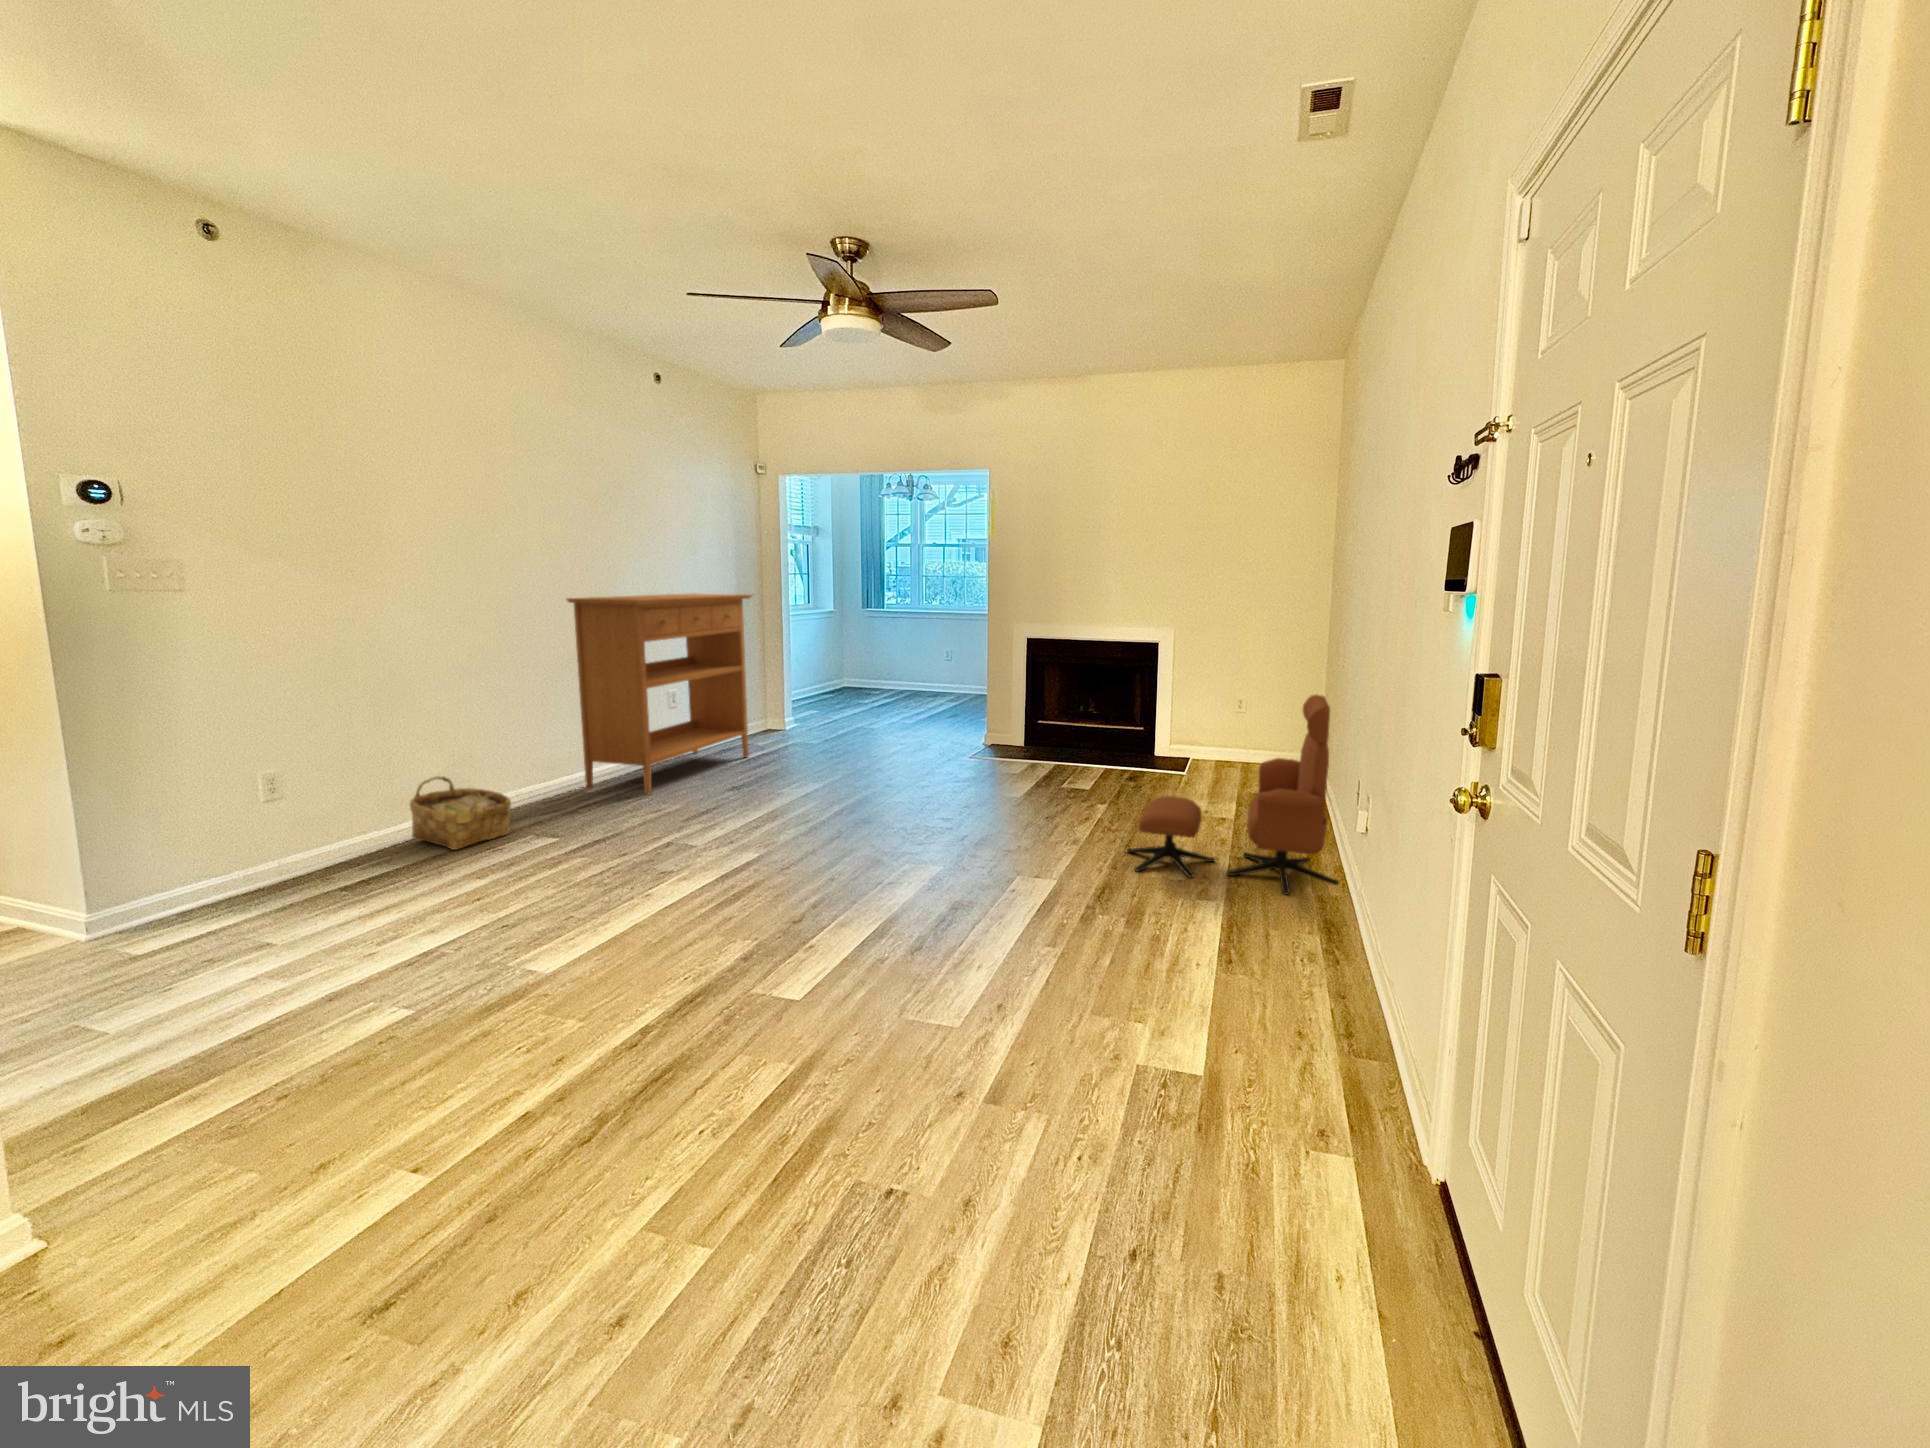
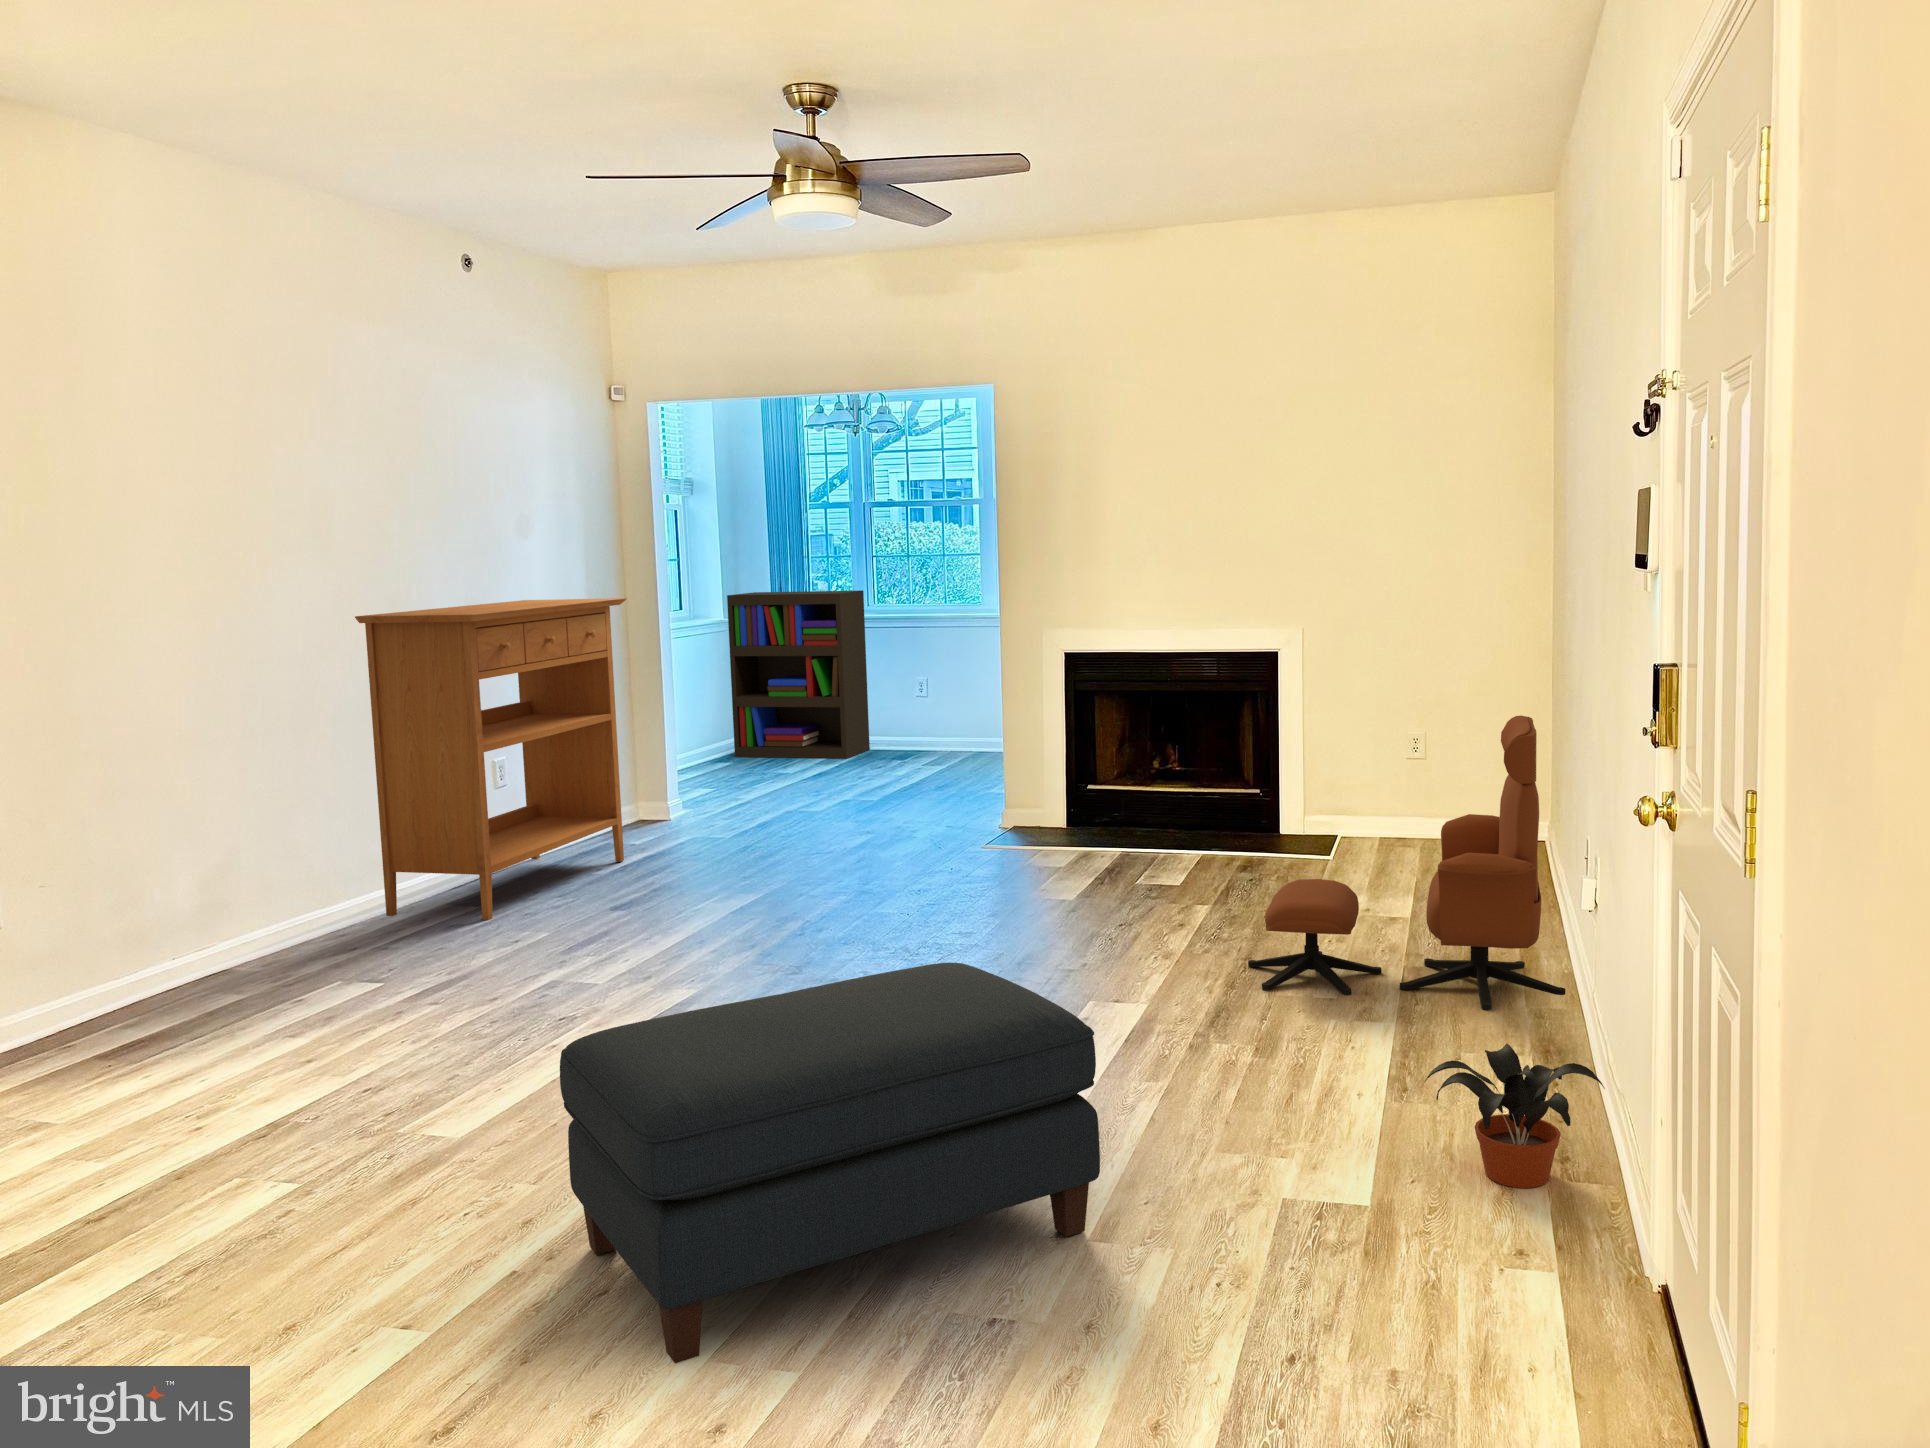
bookshelf: none [836,596,918,696] -> present [727,590,870,759]
woven basket: present [410,776,511,850] -> none [161,894,307,1002]
ottoman: none [569,869,994,1229] -> present [560,963,1100,1363]
potted plant: none [1246,946,1387,1063] -> present [1425,1044,1605,1188]

